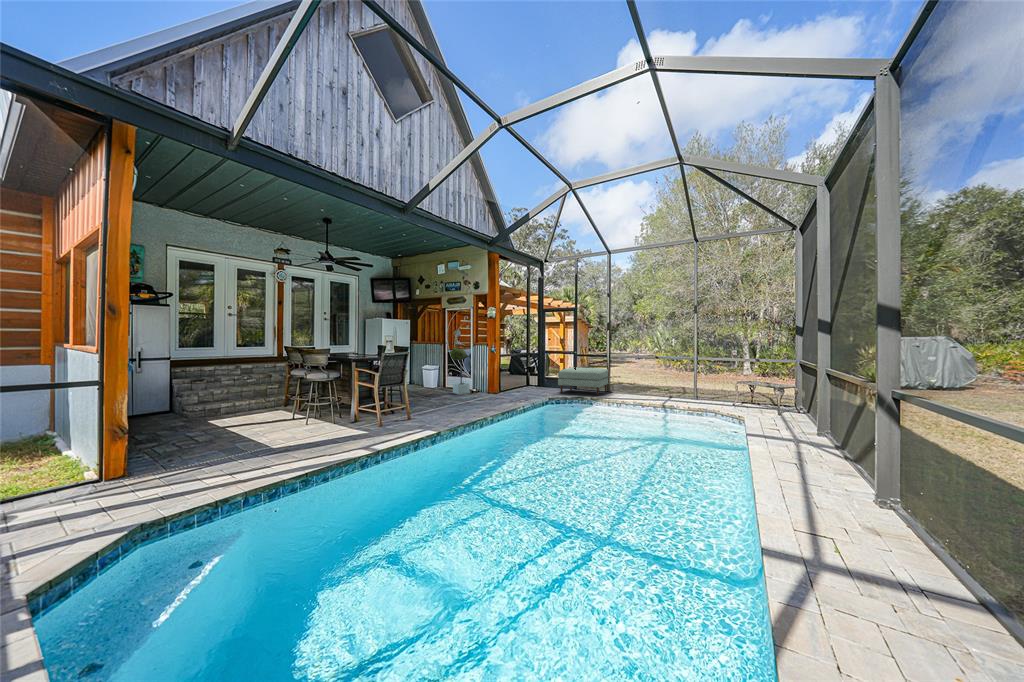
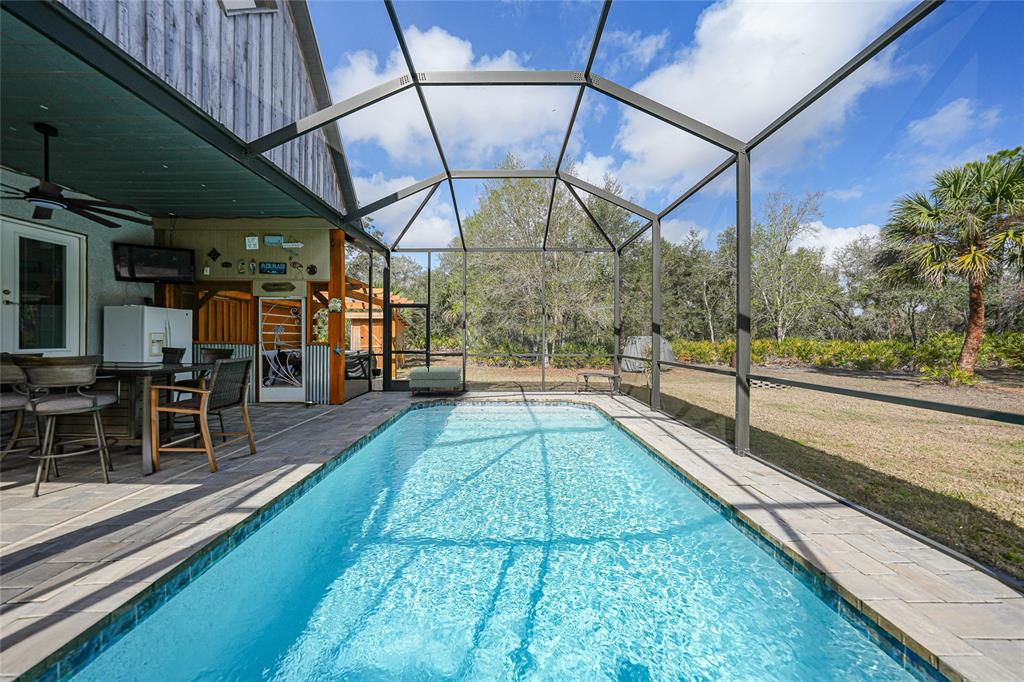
potted tree: present [450,348,470,394] -> none [273,348,302,408]

